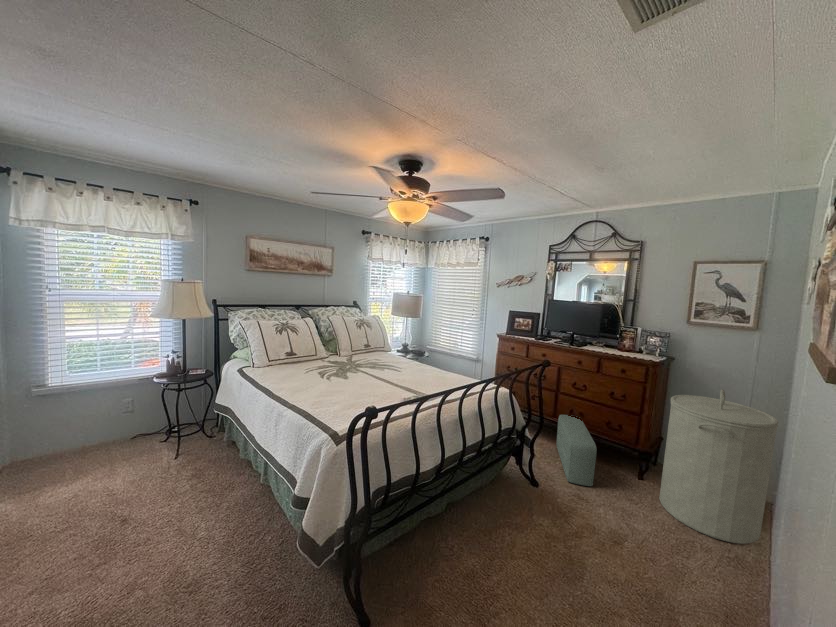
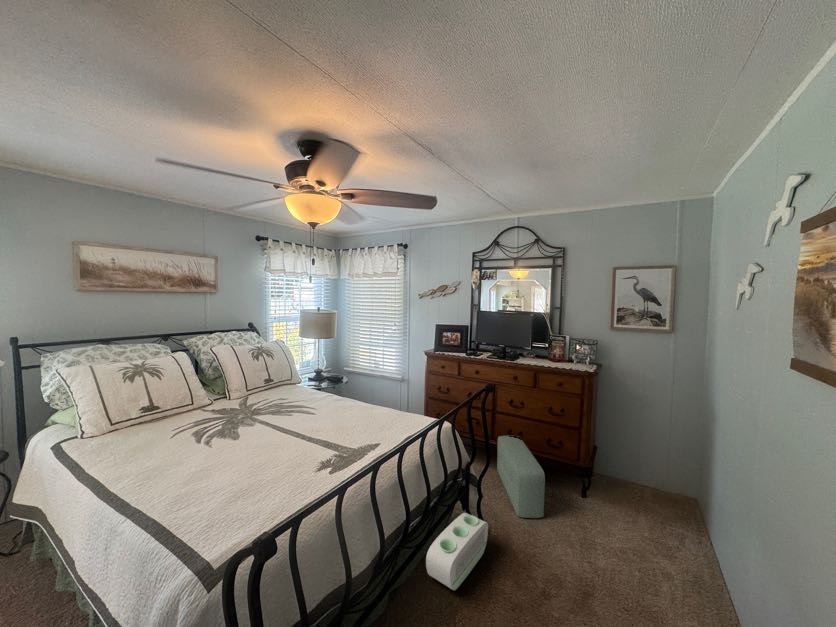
laundry hamper: present [659,389,778,544] -> none [607,397,710,557]
air purifier: none [479,465,536,517] -> present [426,513,488,590]

